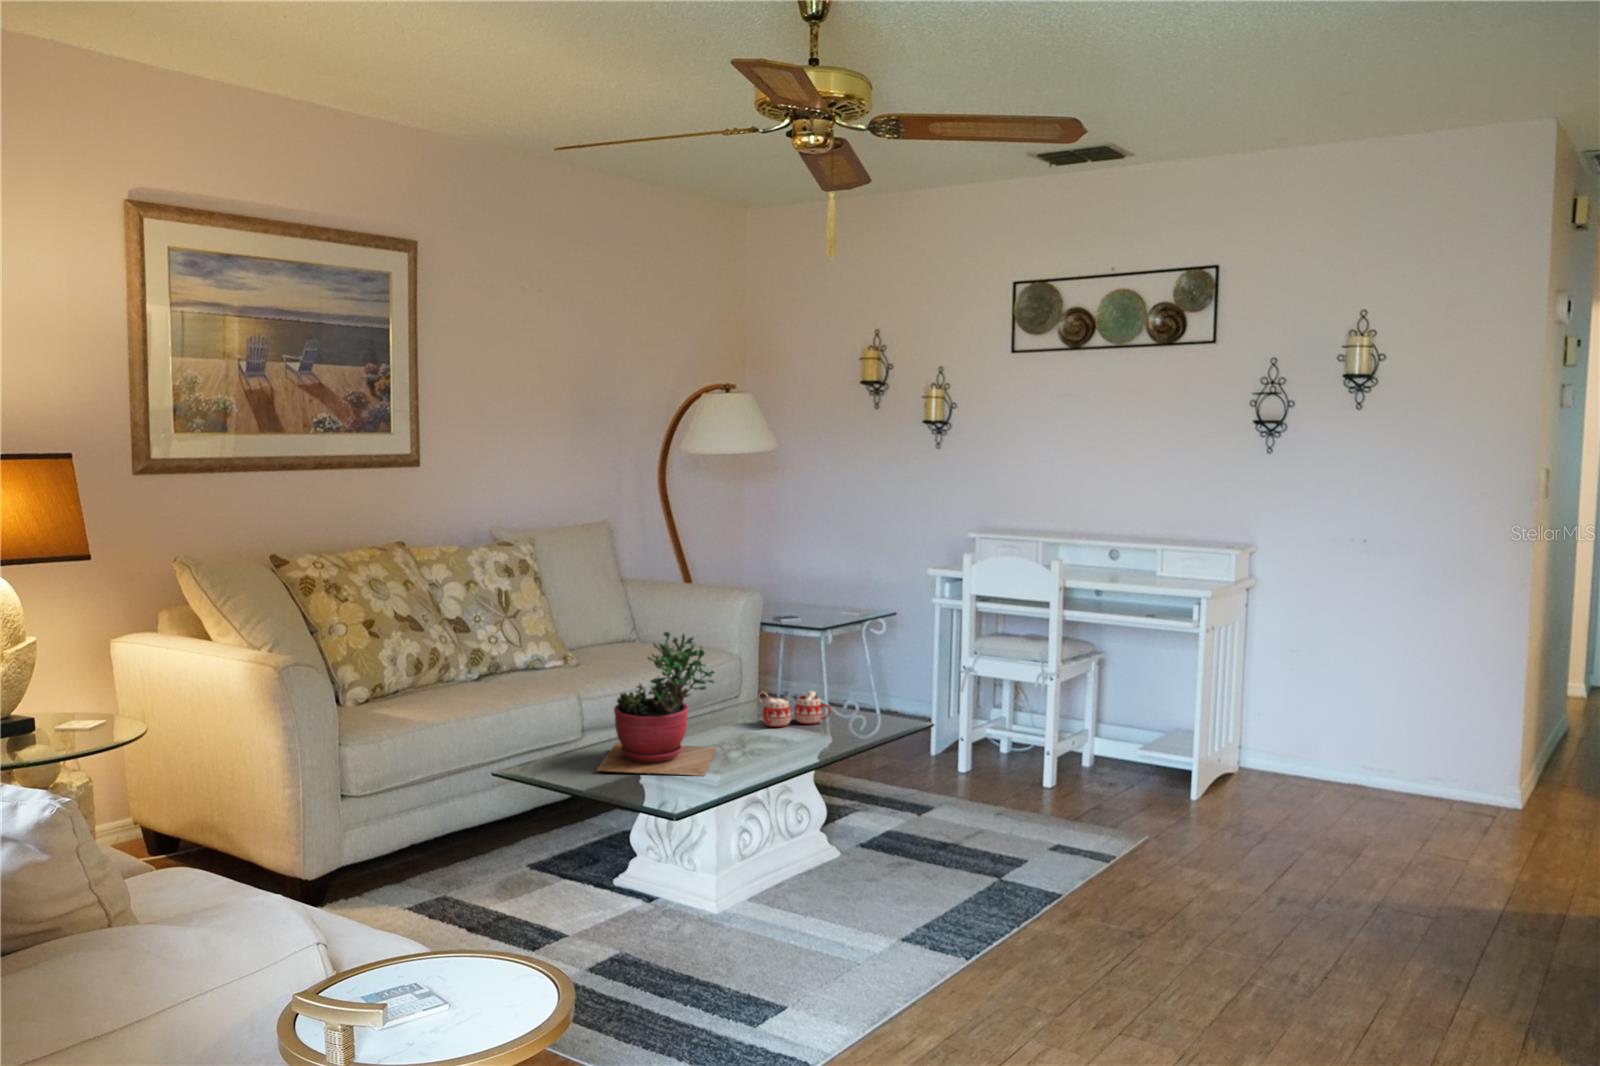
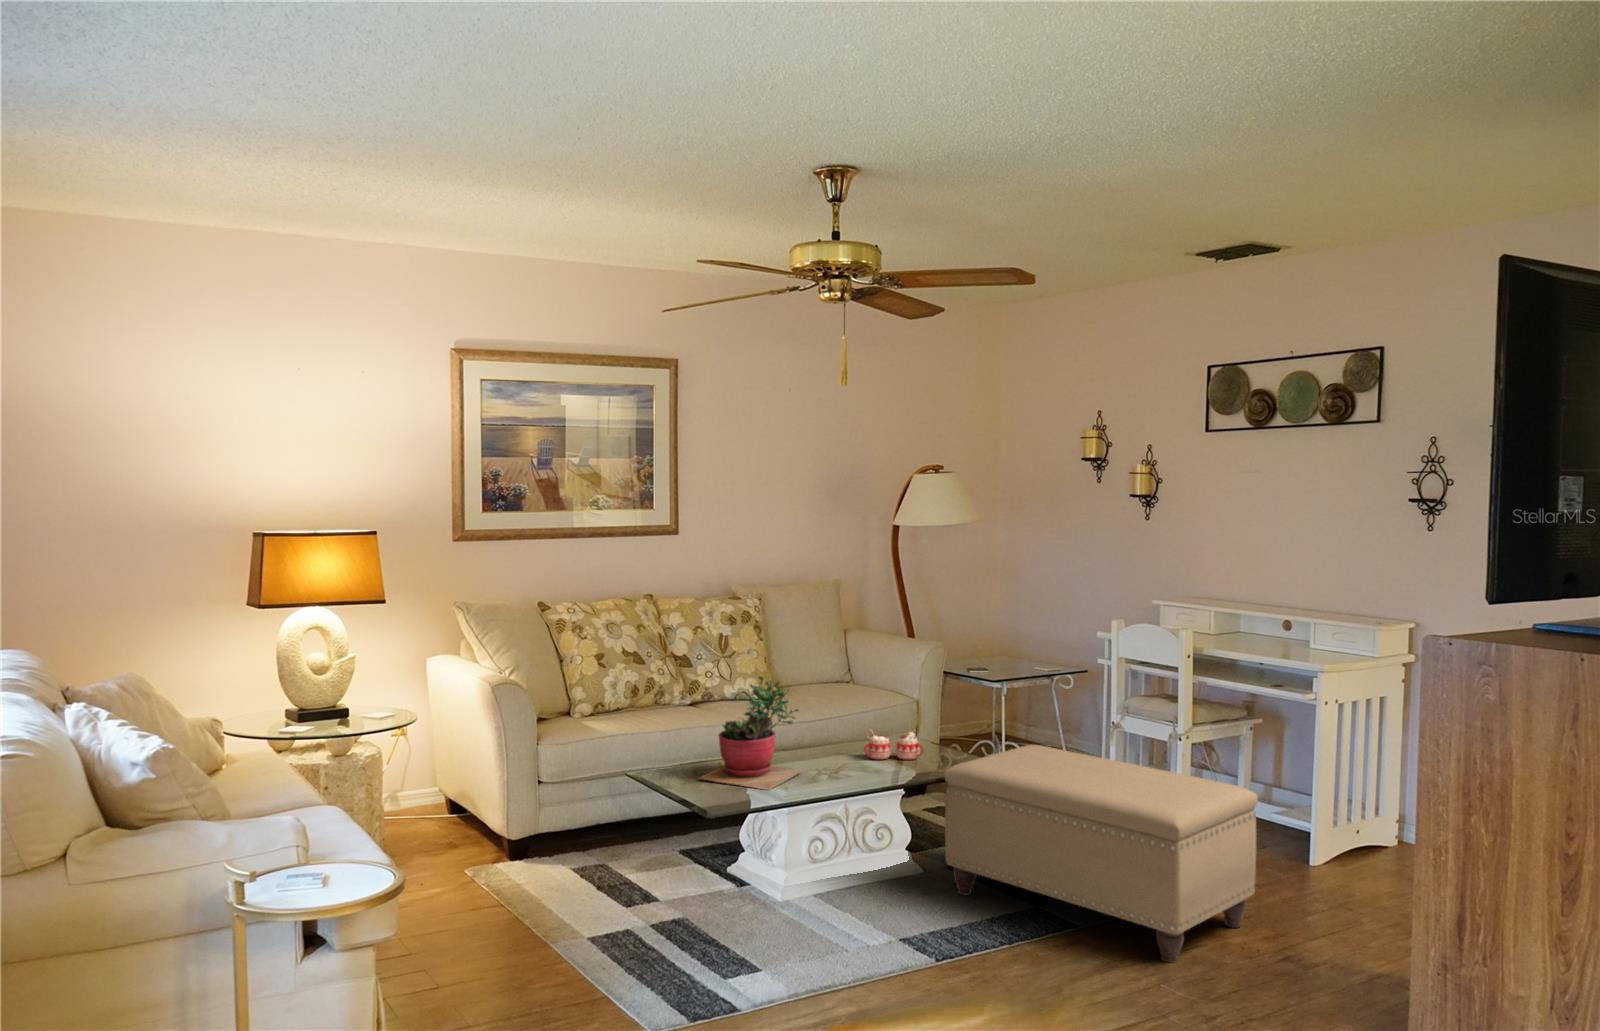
ottoman: none [888,695,1223,917] -> present [944,745,1258,963]

